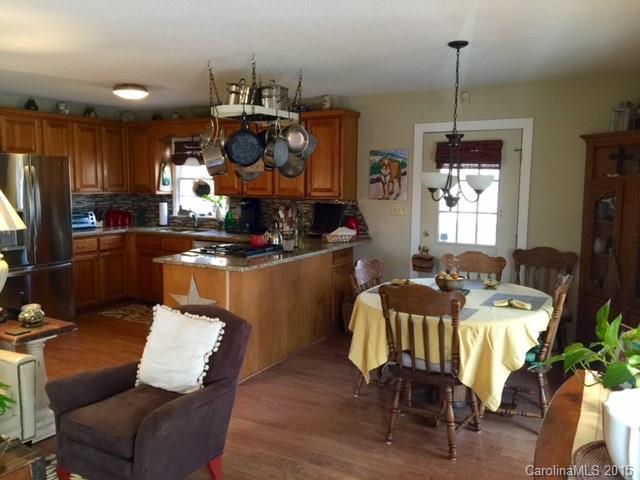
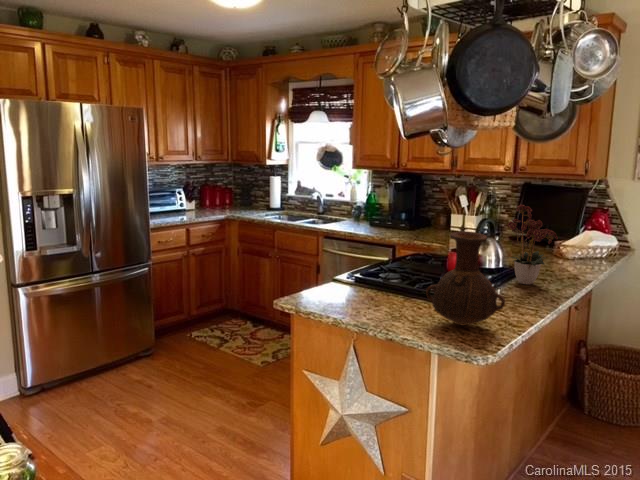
vase: none [222,219,255,261] -> present [426,232,505,325]

